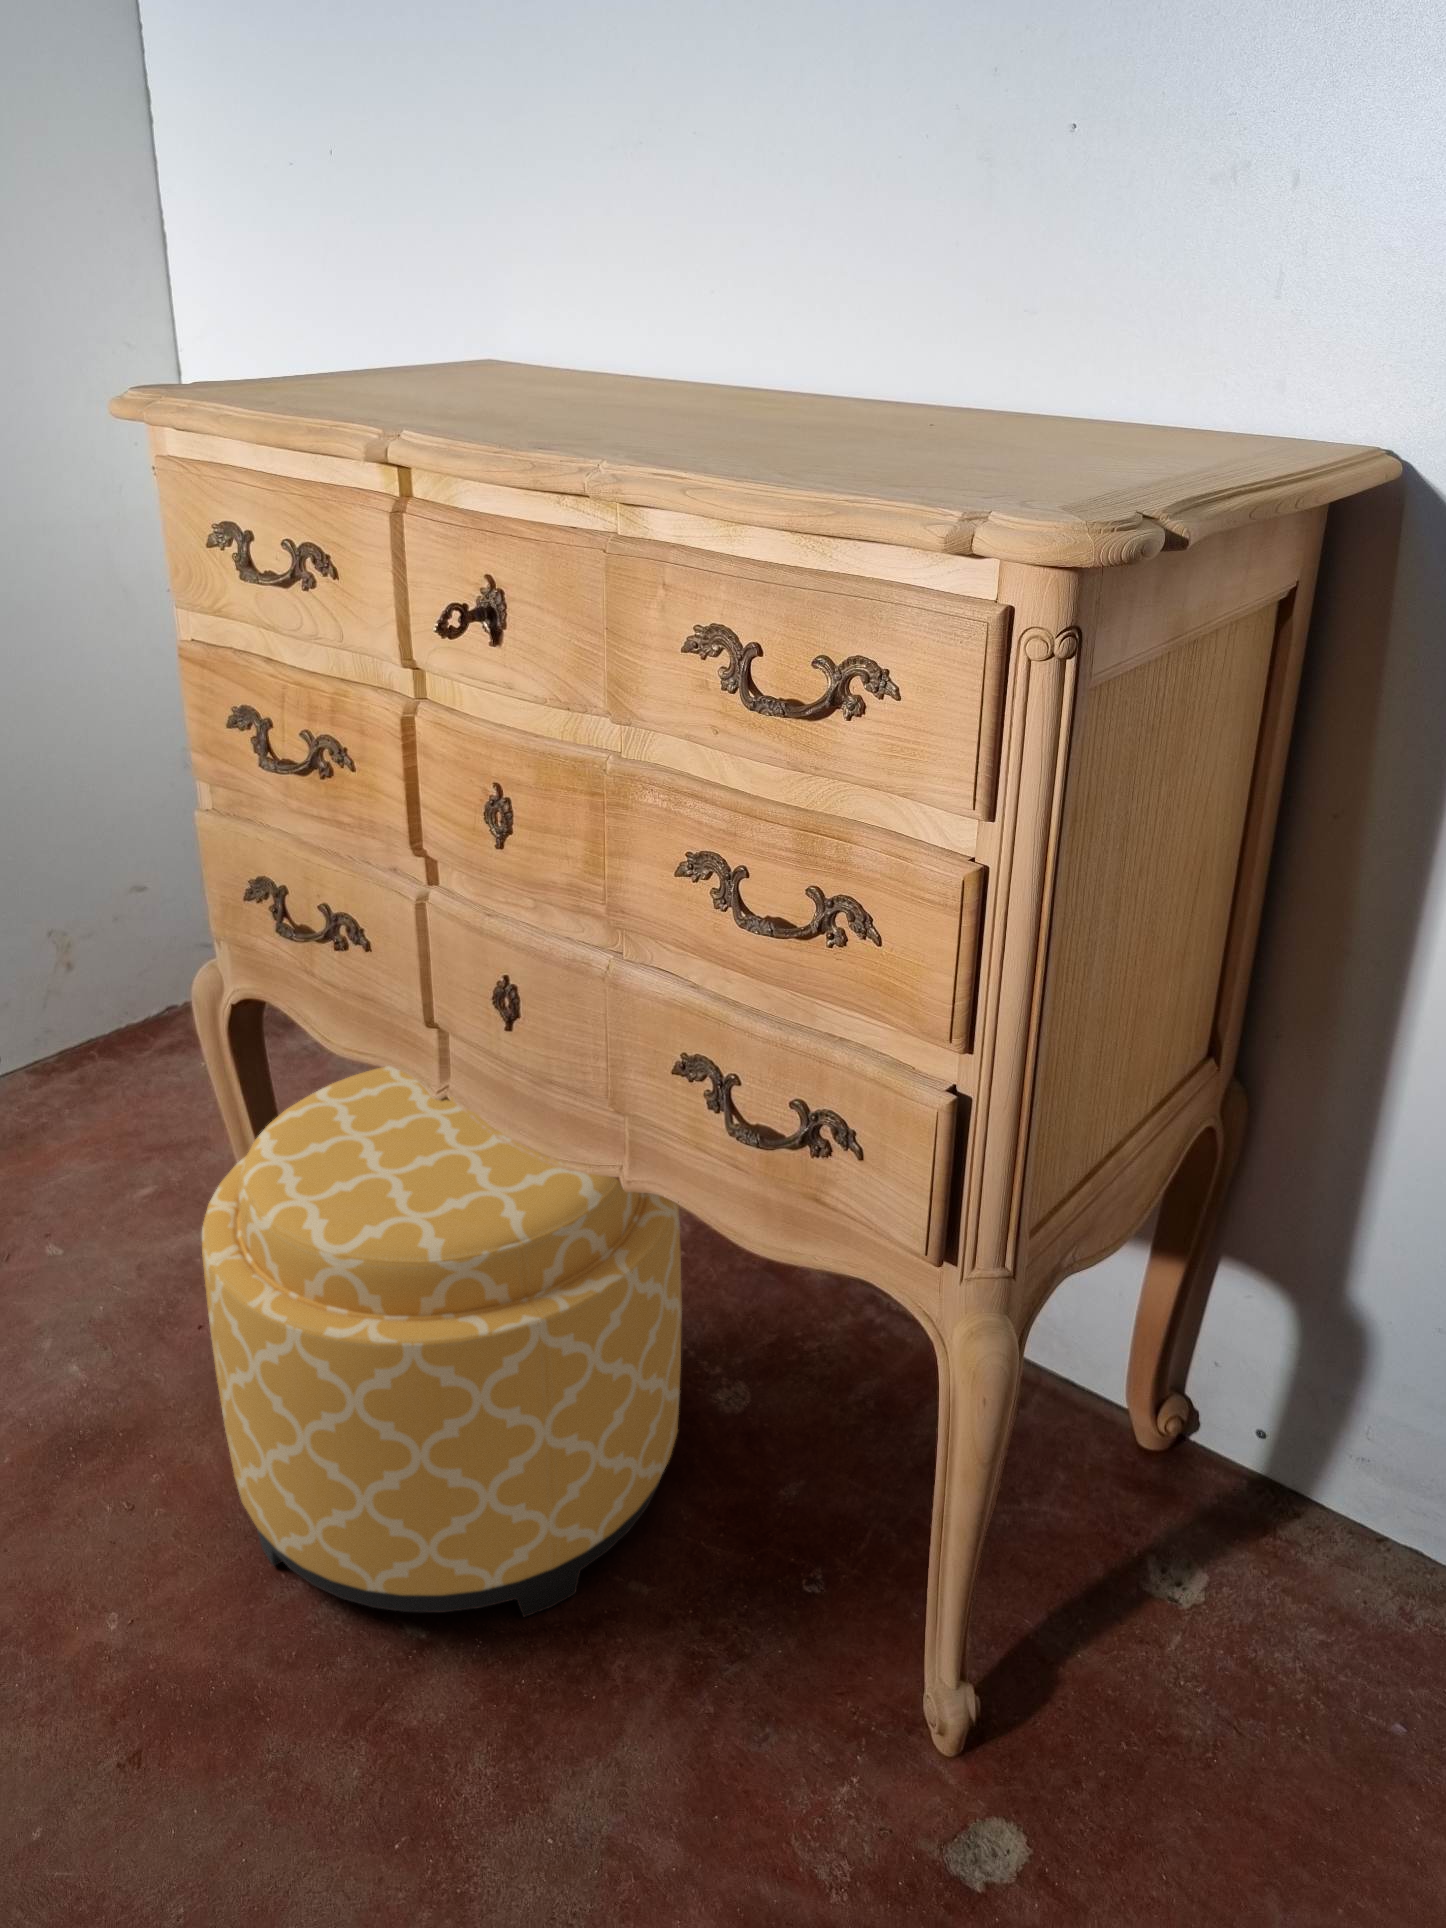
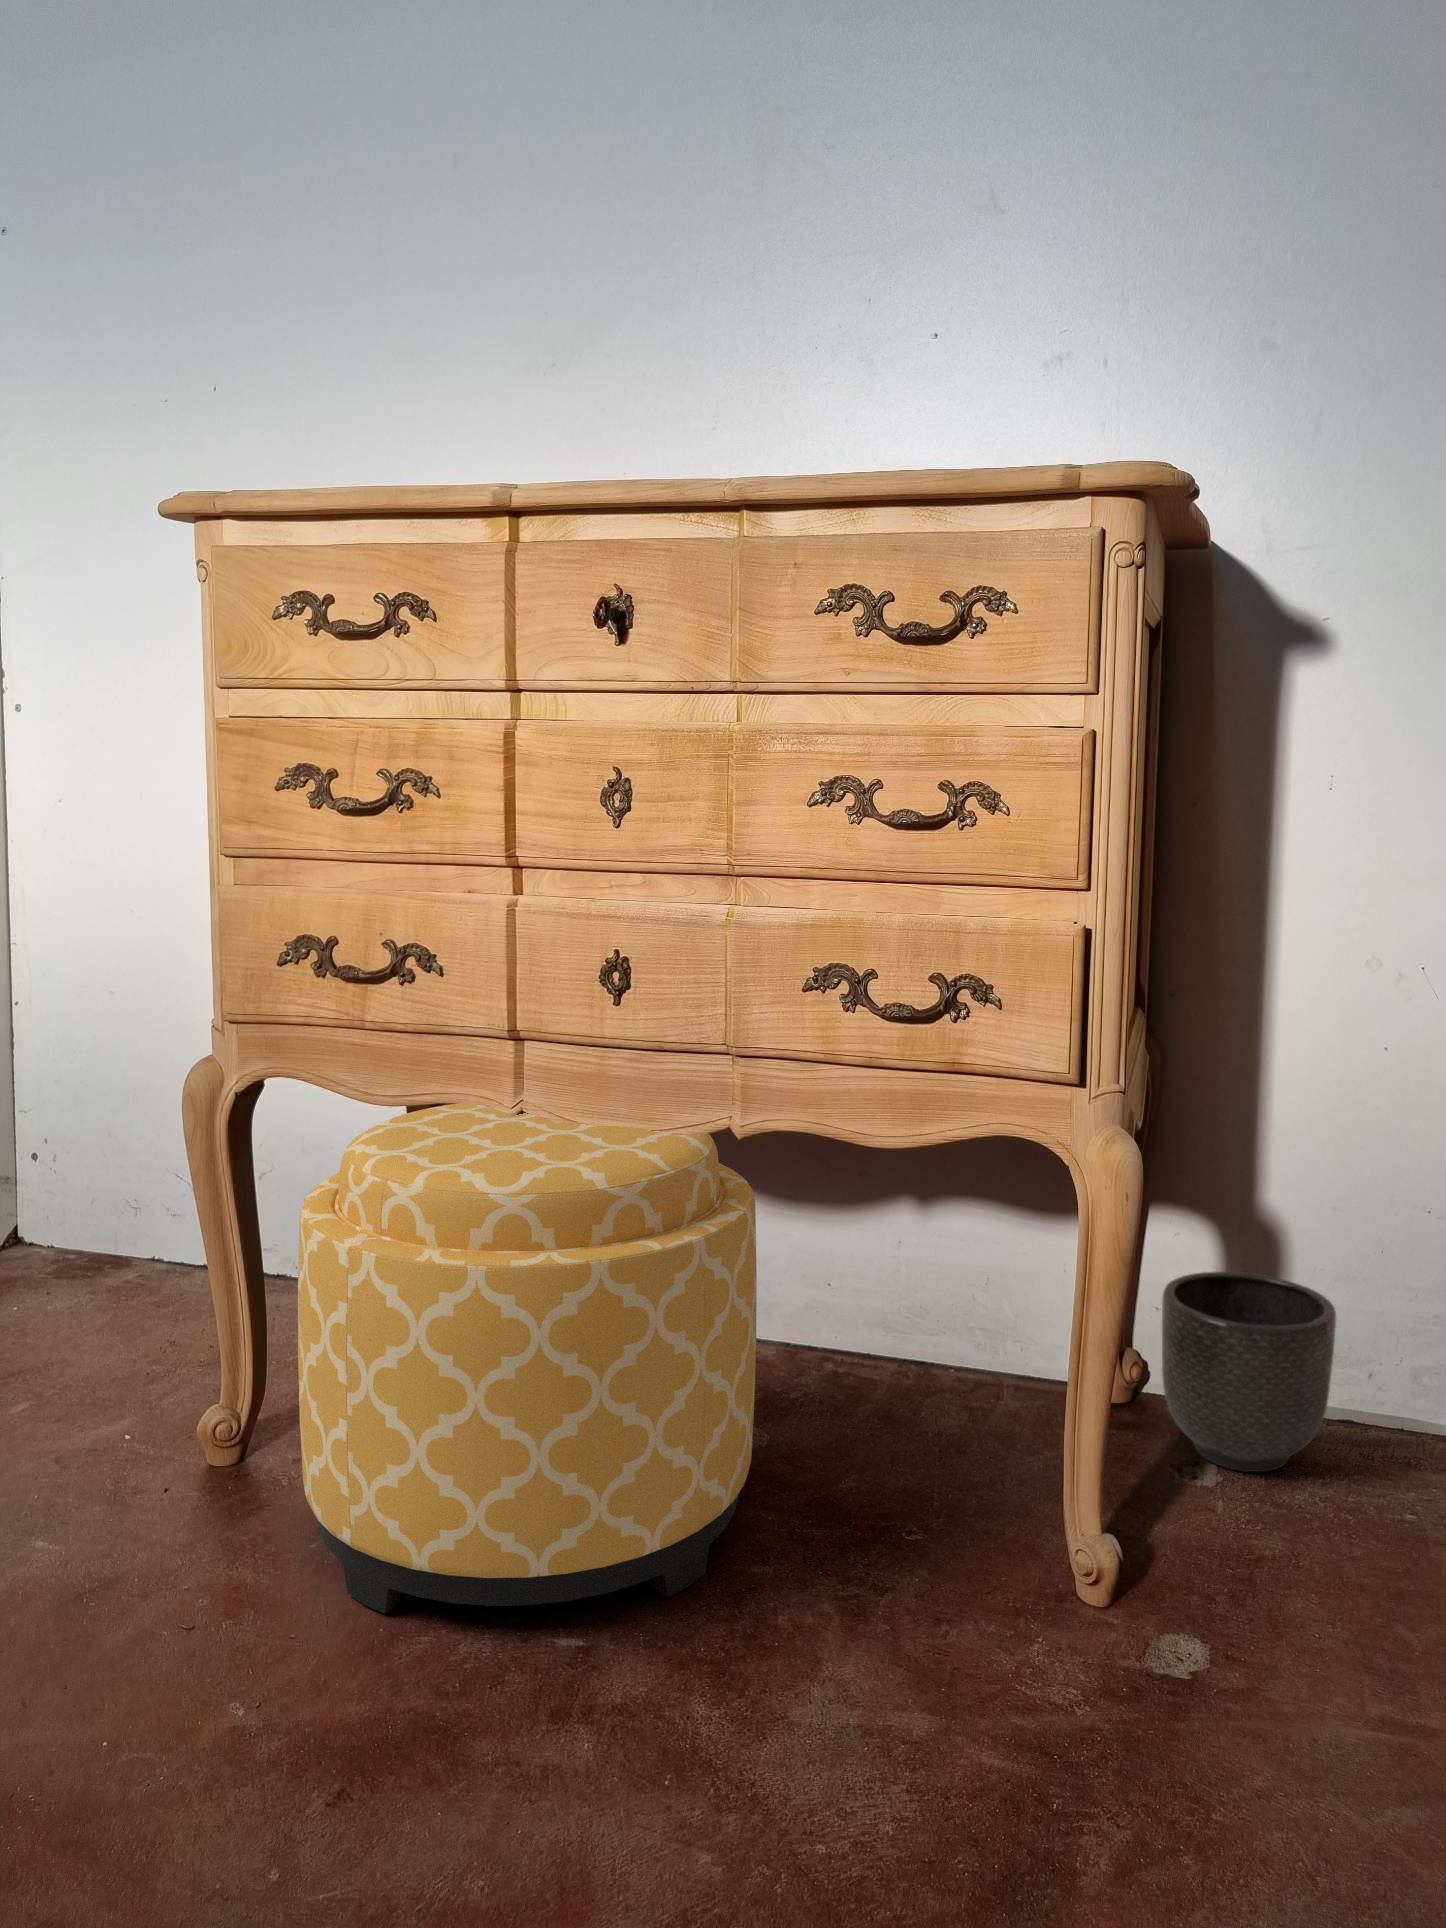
planter: none [1163,1357,1376,1604] -> present [1162,1272,1336,1472]

